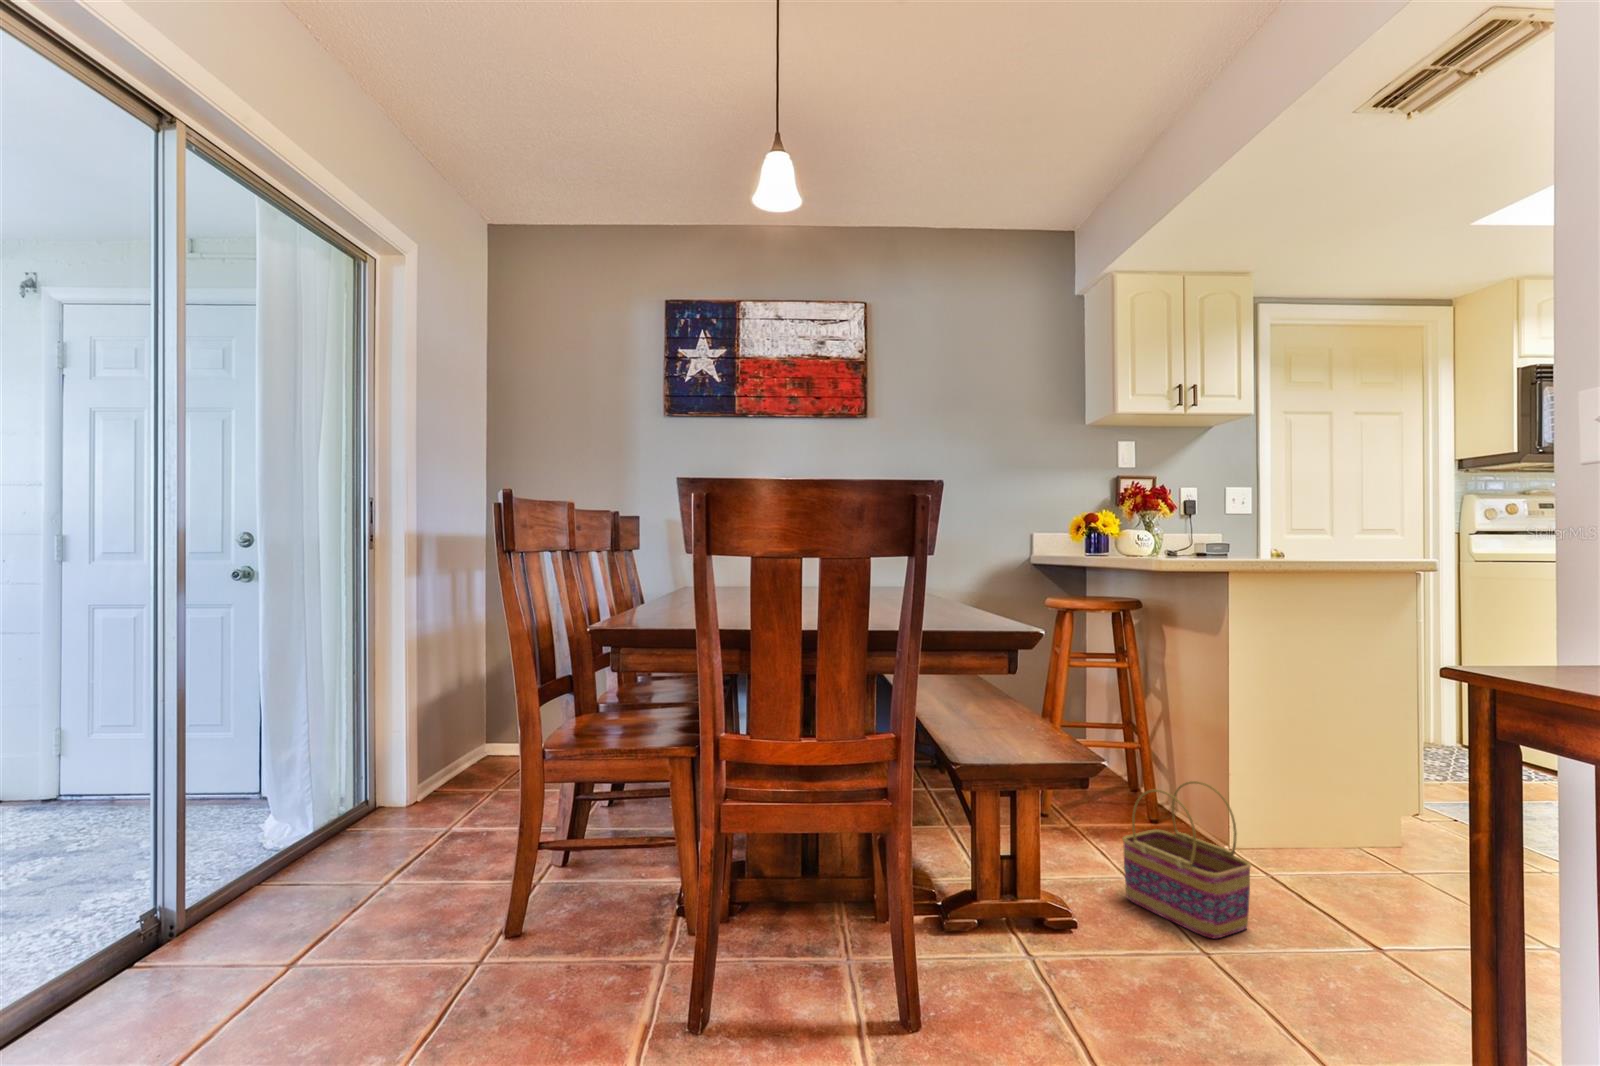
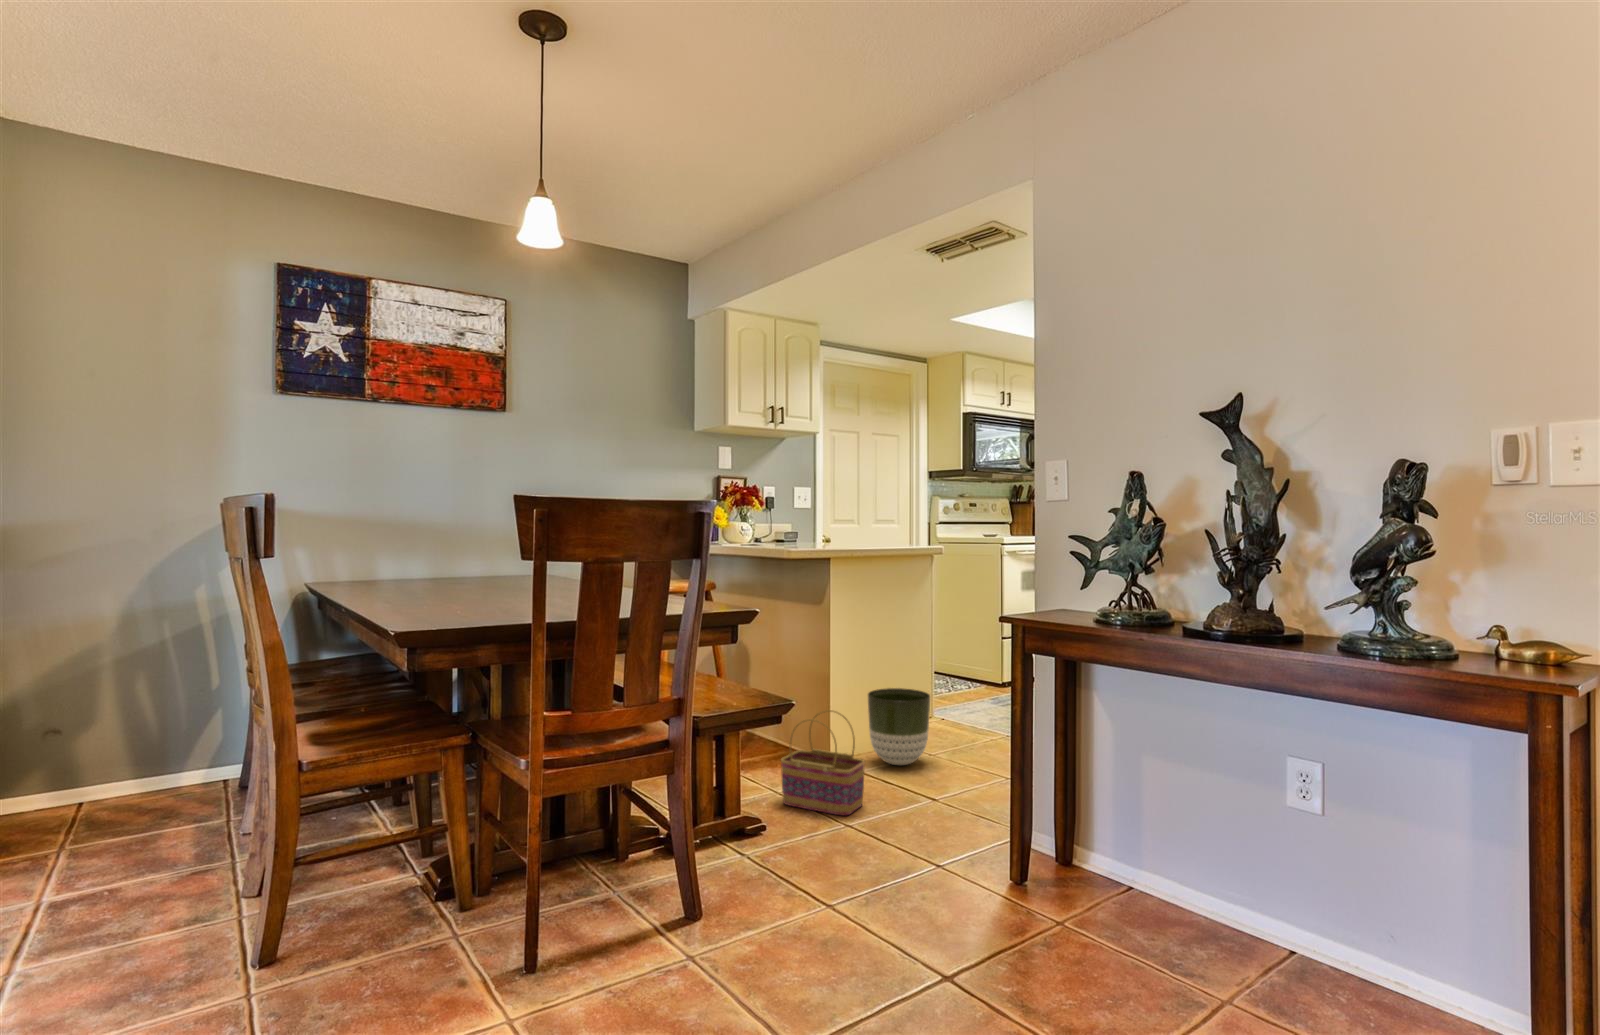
planter: none [1290,763,1402,883] -> present [868,688,930,765]

